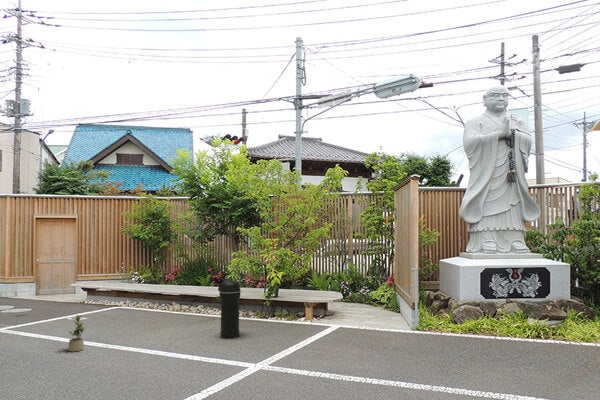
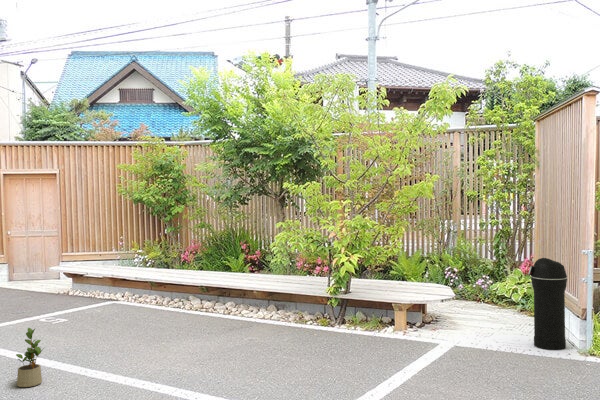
trash can: present [218,279,241,339] -> present [528,258,567,350]

